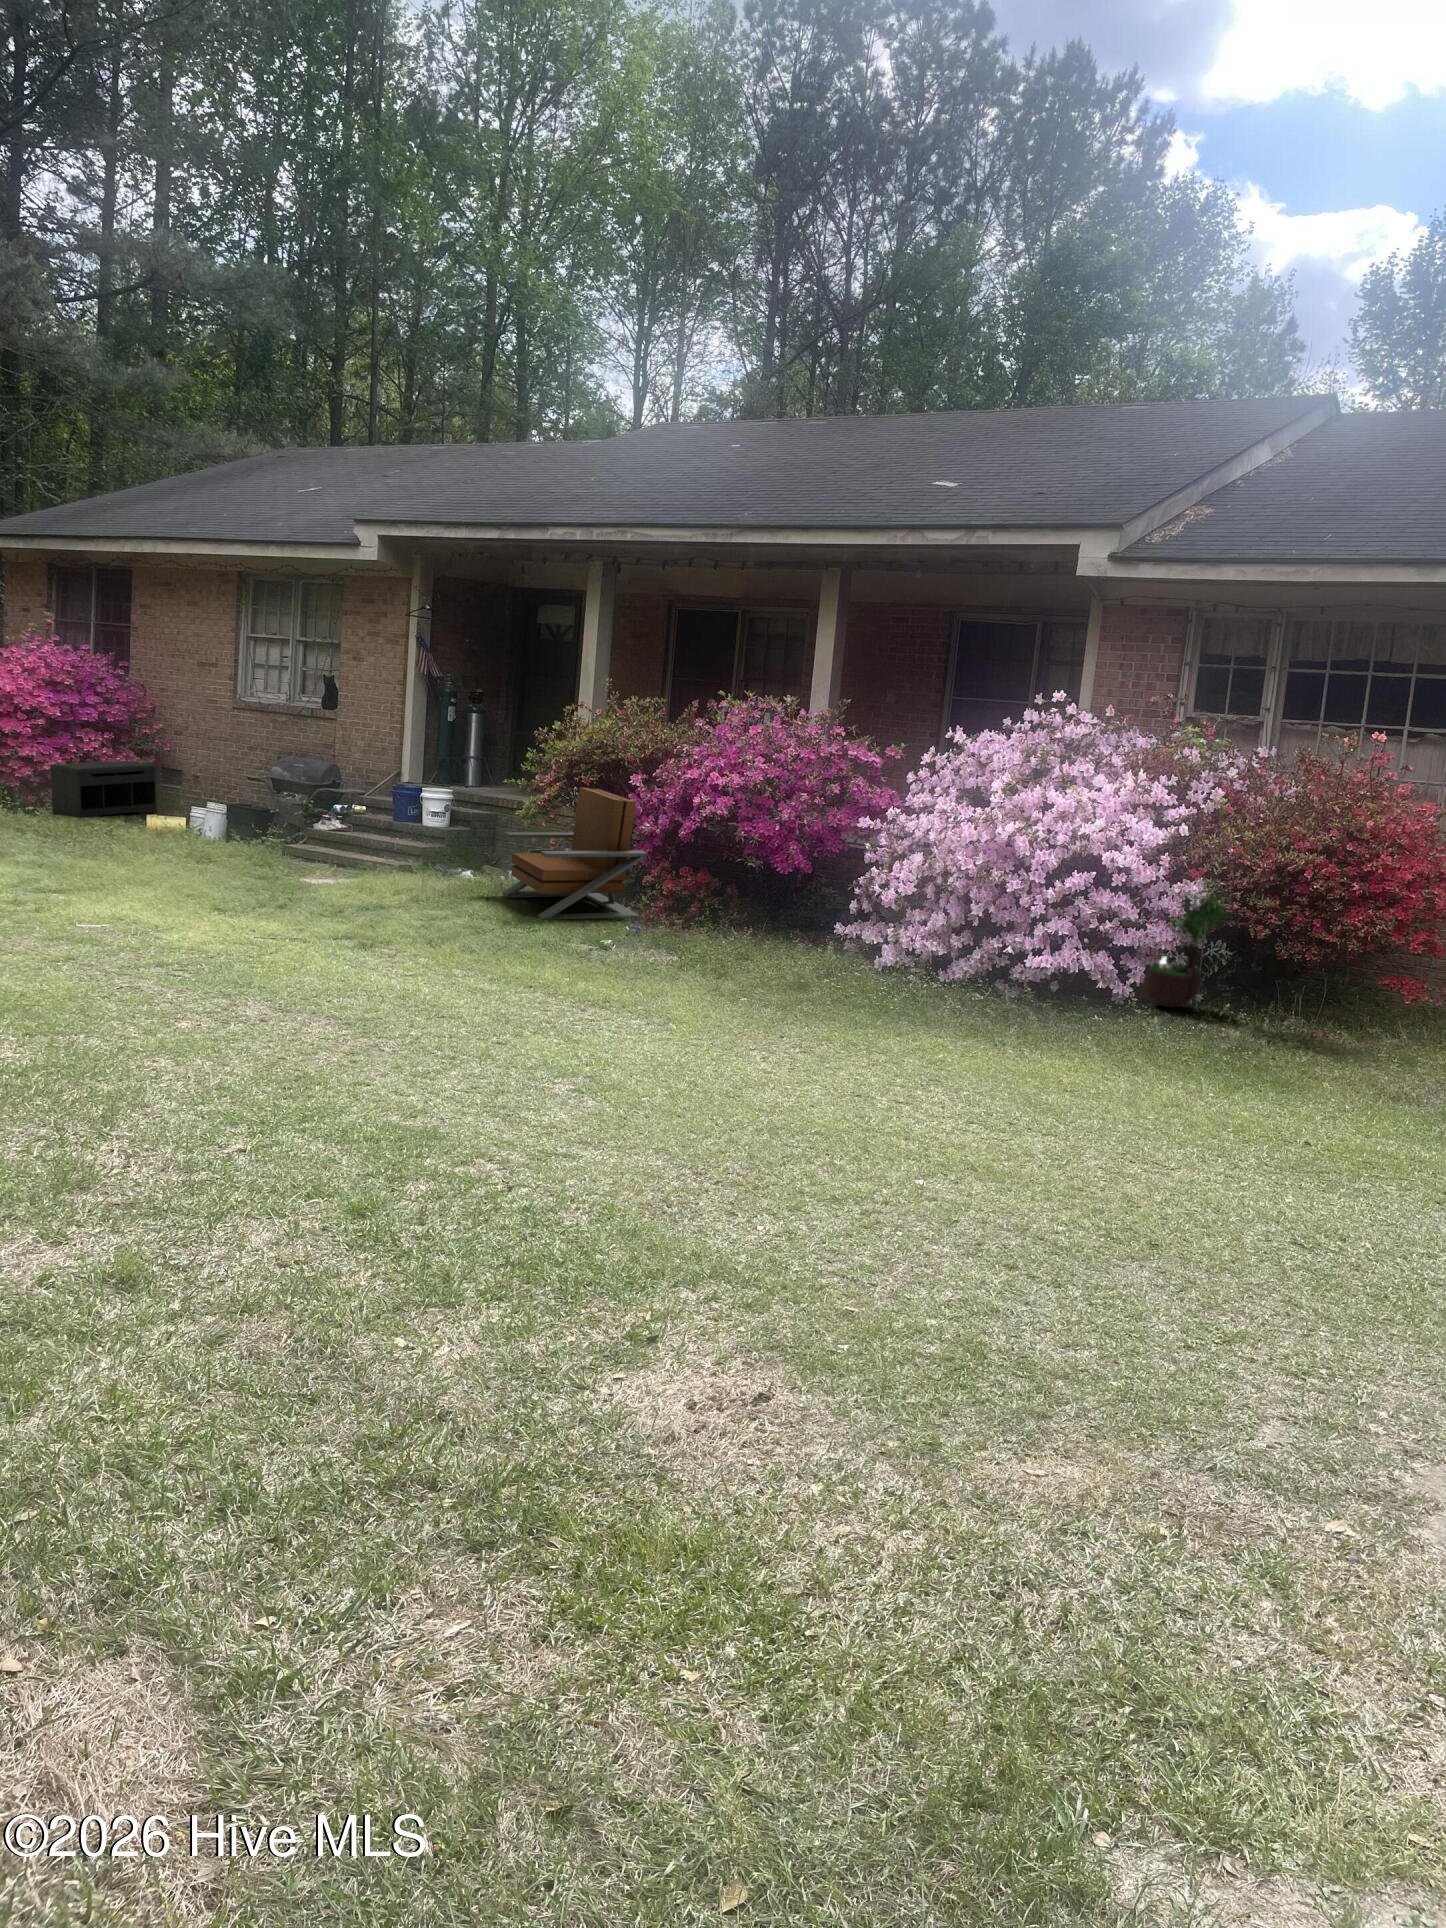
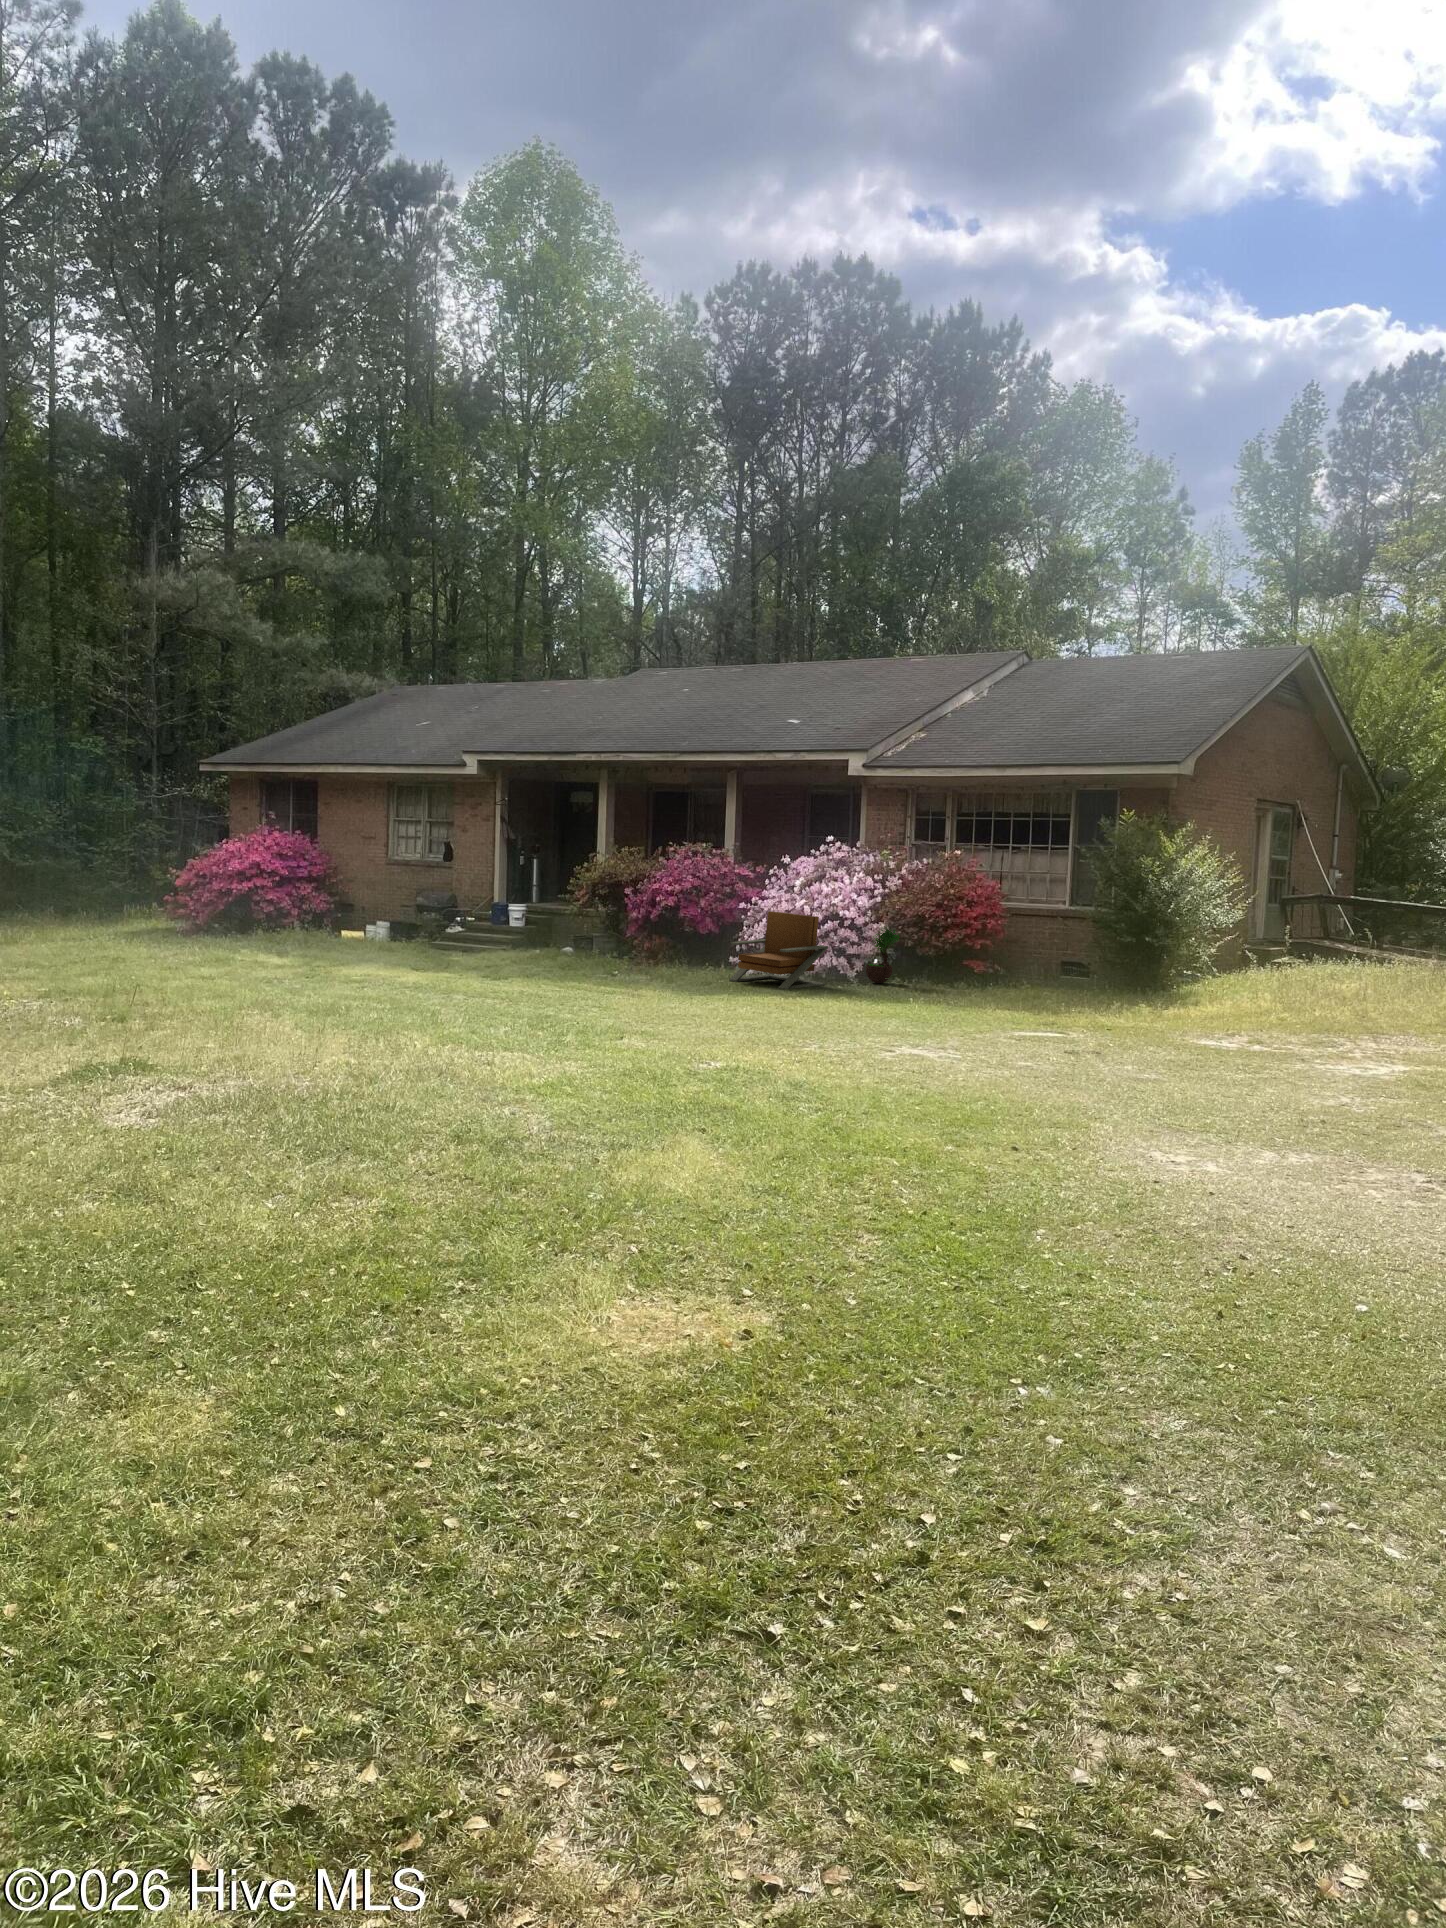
bench: present [50,761,156,818] -> none [289,898,346,933]
lounge chair: present [503,787,648,919] -> present [730,911,828,989]

